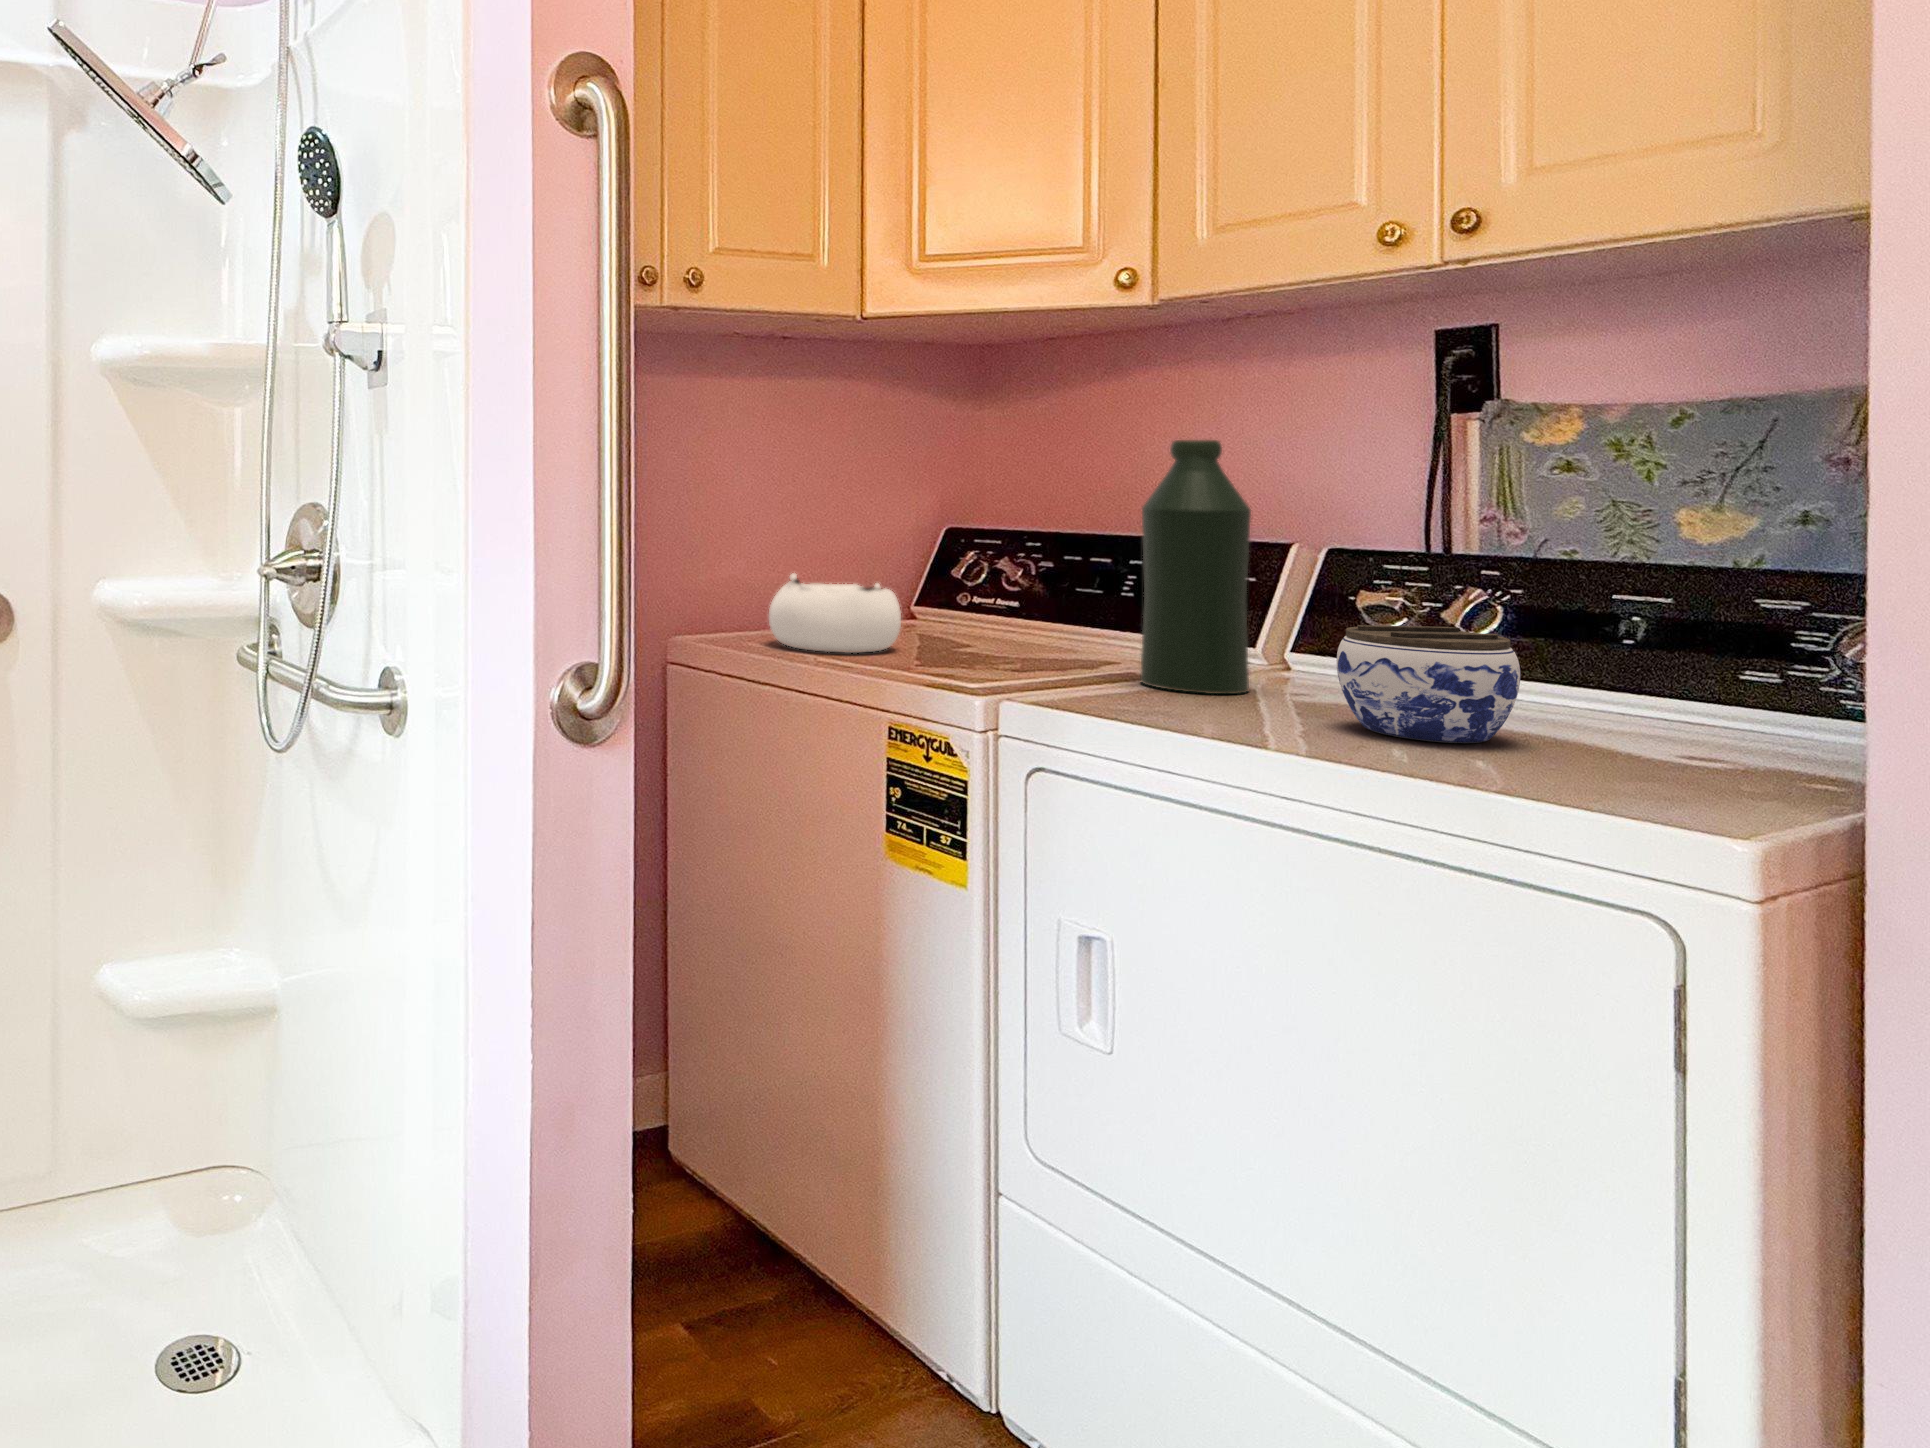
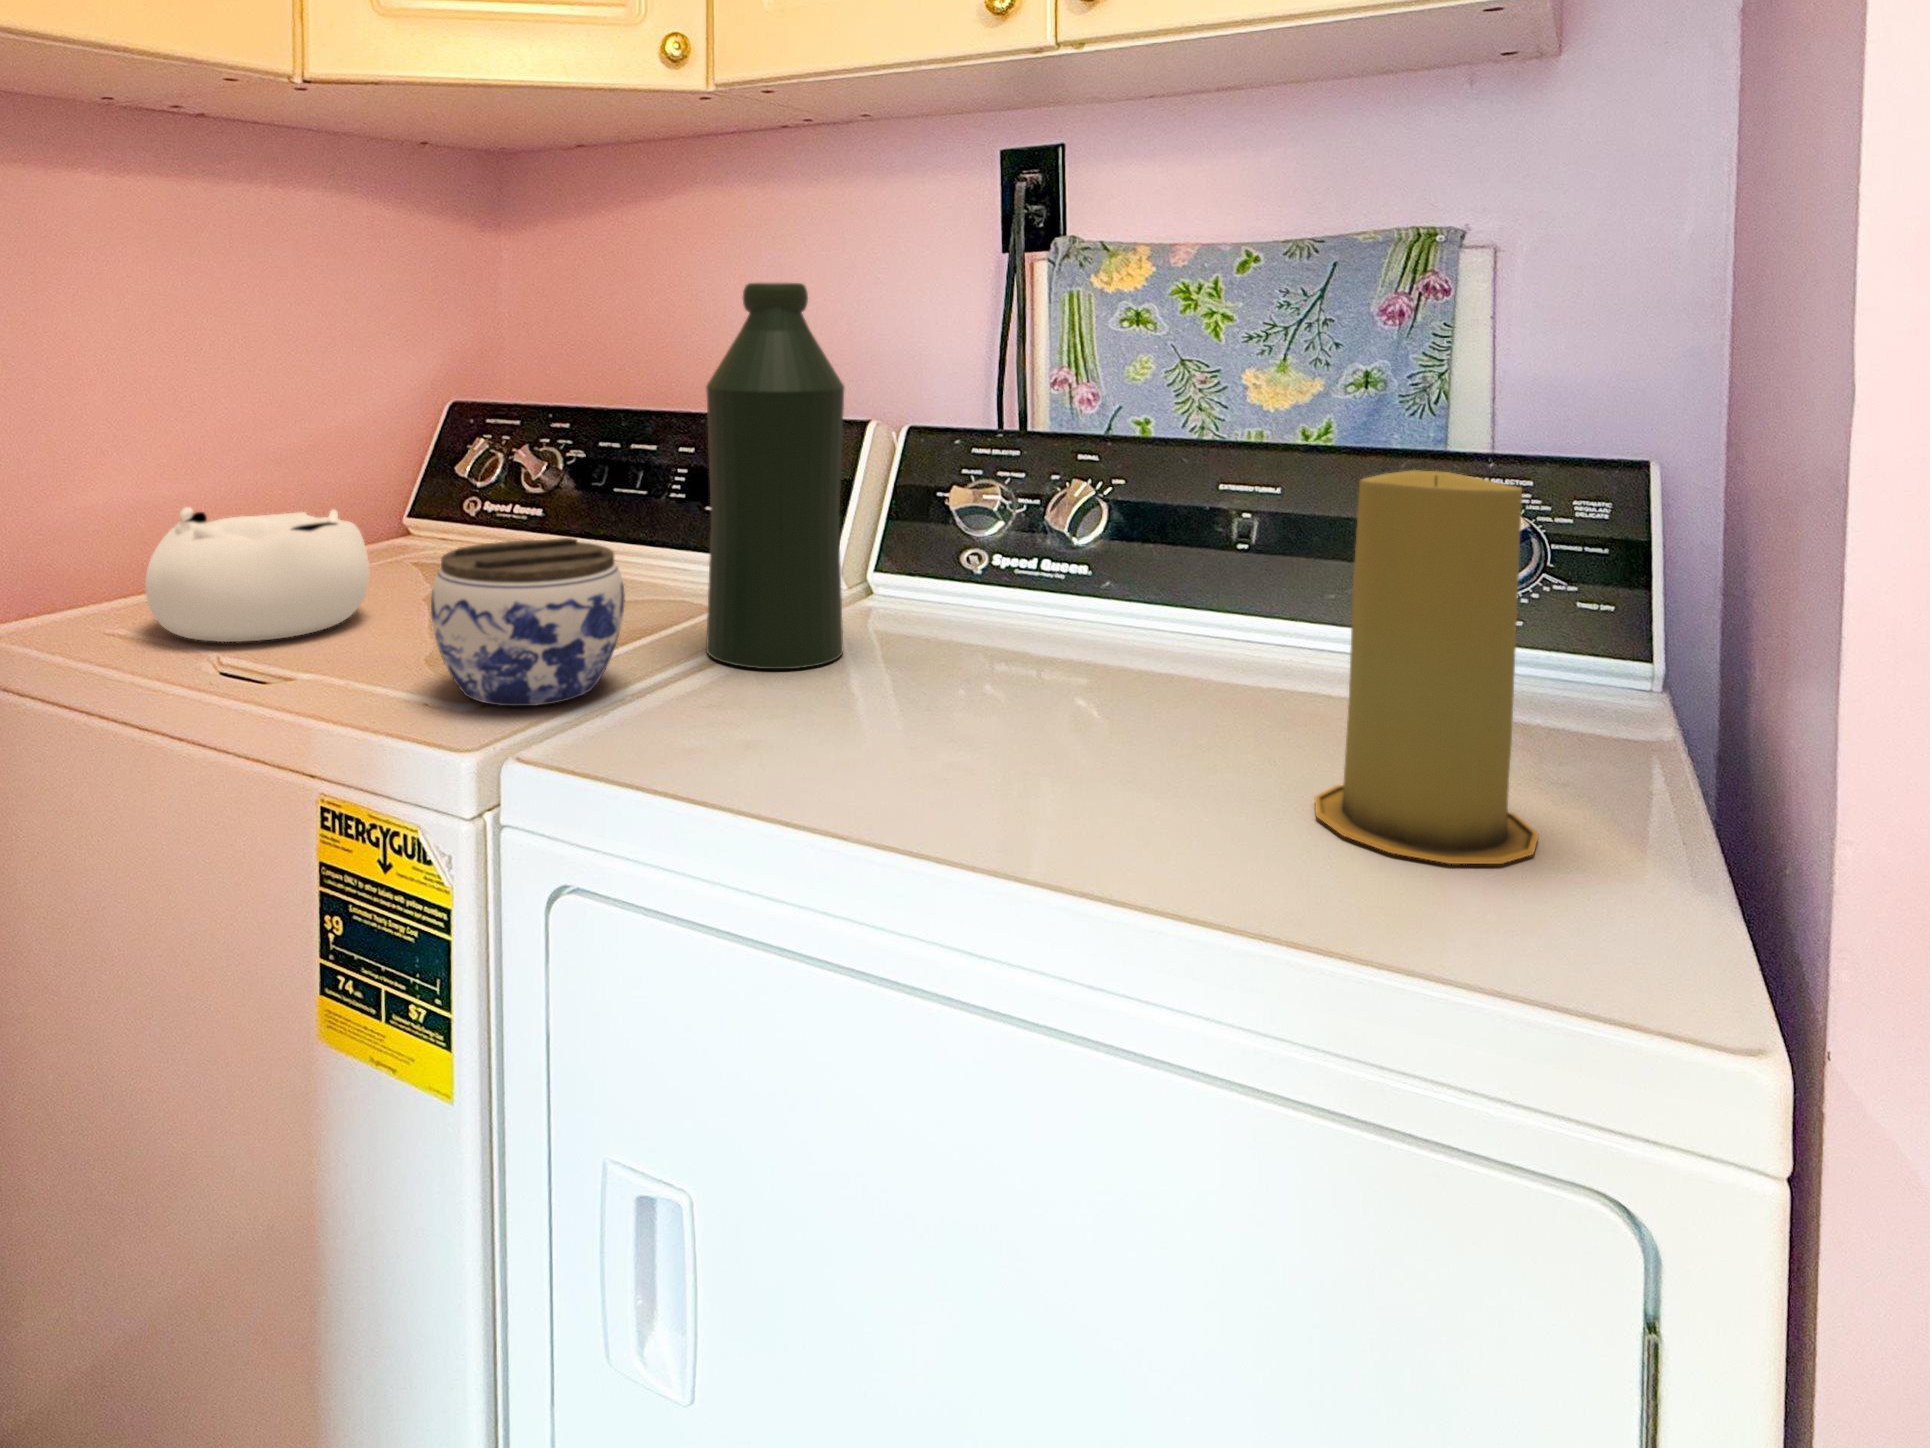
candle: none [1575,559,1763,805] -> present [1315,470,1538,864]
jar: present [1337,625,1521,743] -> present [431,538,625,706]

